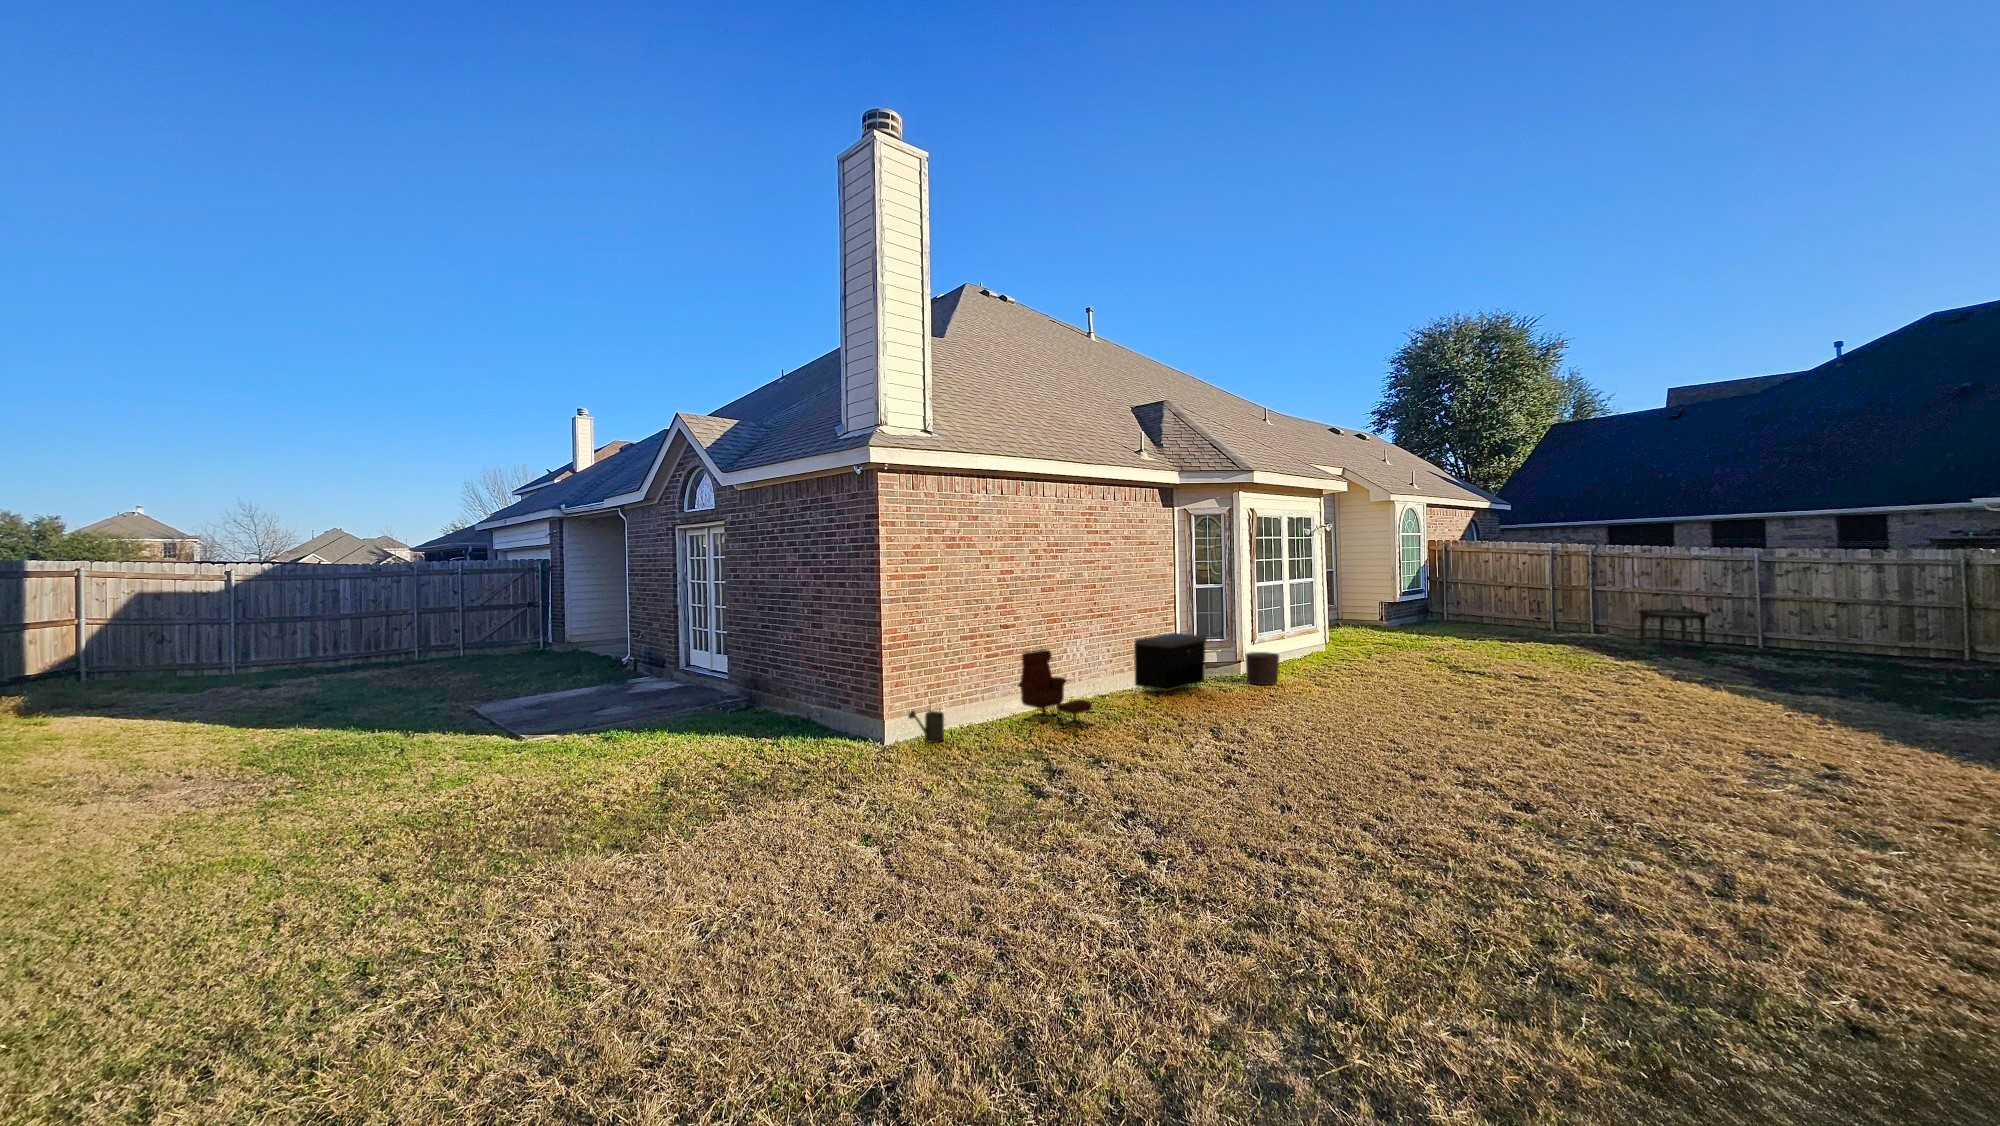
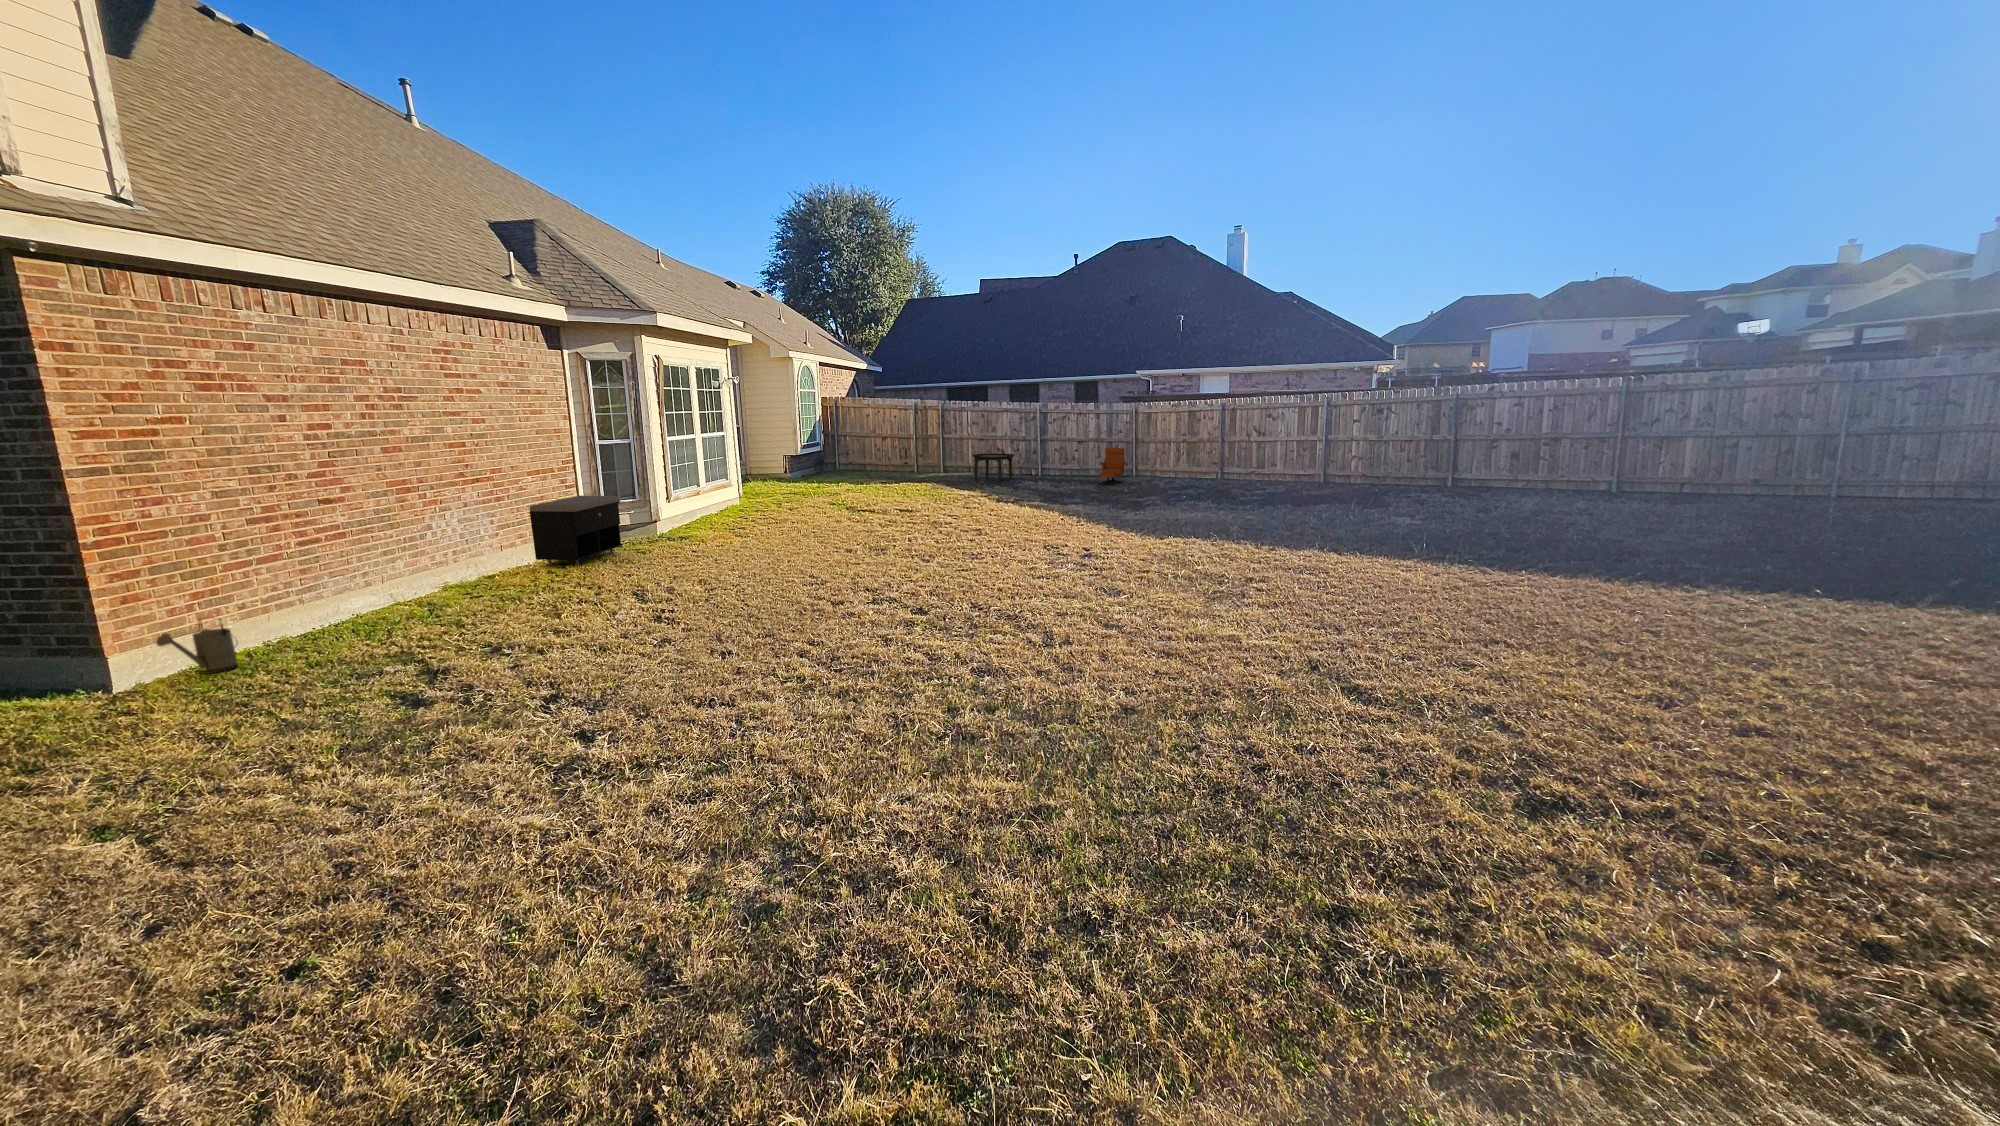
lounge chair: present [1018,650,1092,729] -> present [1099,448,1128,485]
planter: present [1246,652,1279,685] -> none [664,509,701,543]

